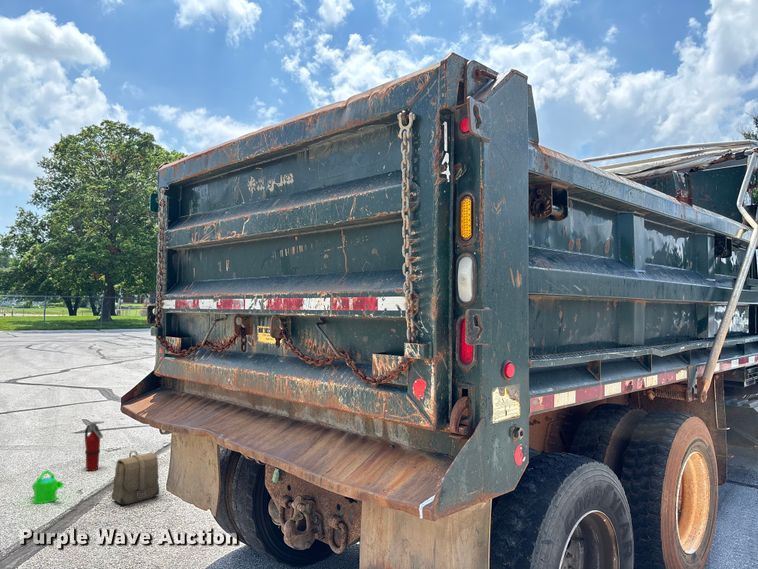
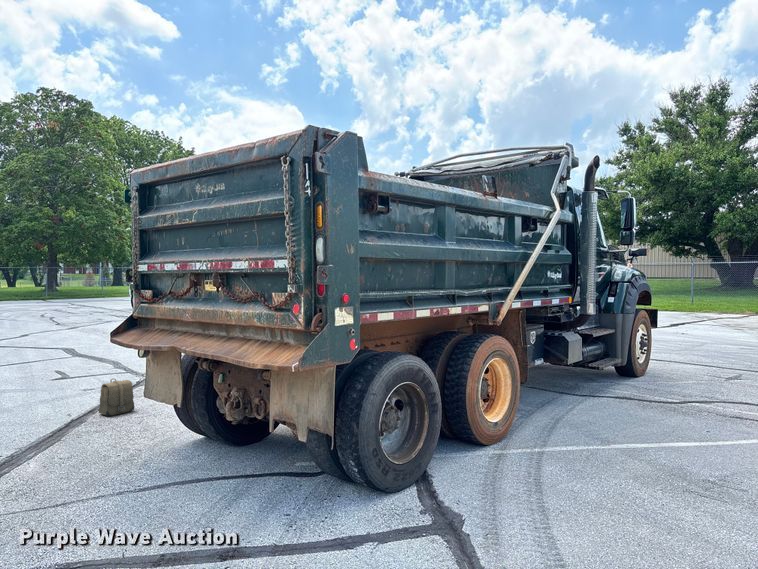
fire extinguisher: present [85,422,104,471] -> none [70,361,85,399]
watering can: present [32,470,63,503] -> none [36,394,61,418]

